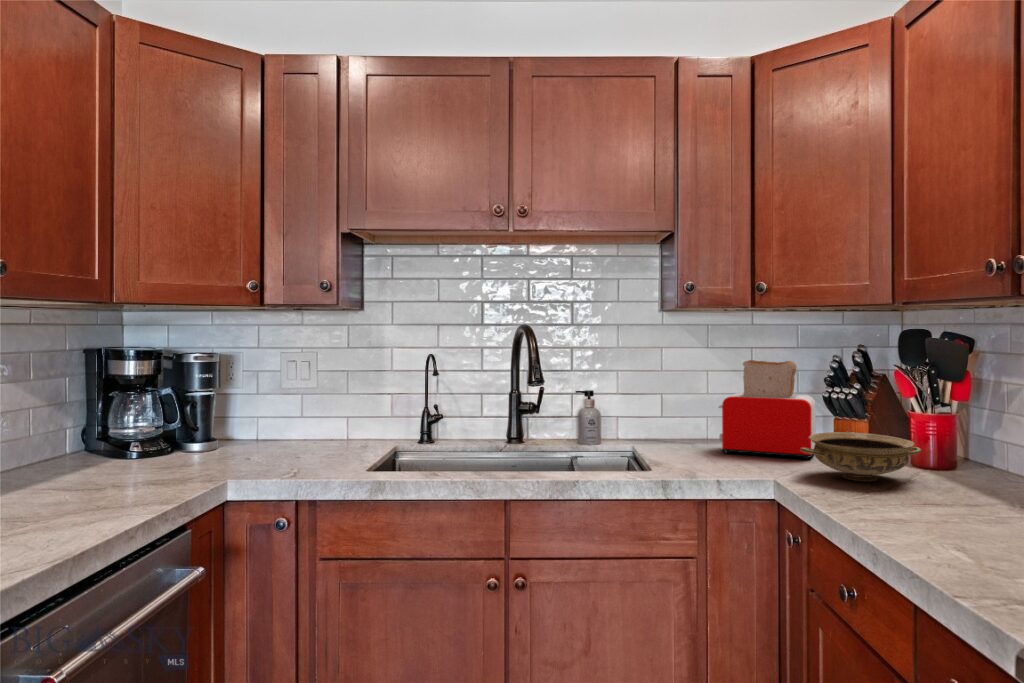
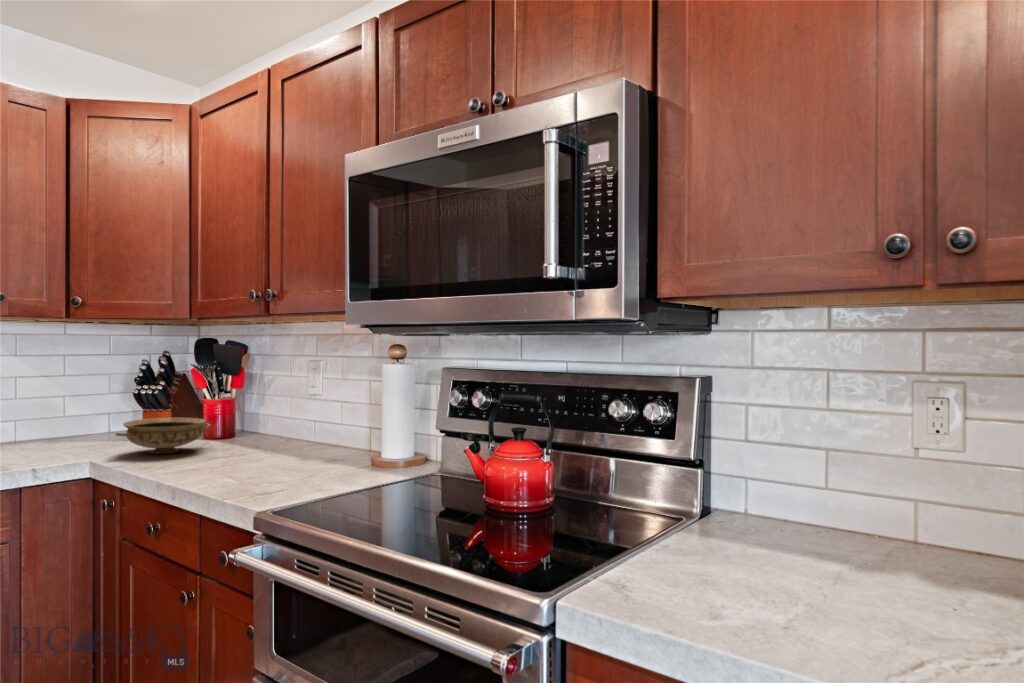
toaster: present [719,360,816,459] -> none [30,364,127,450]

